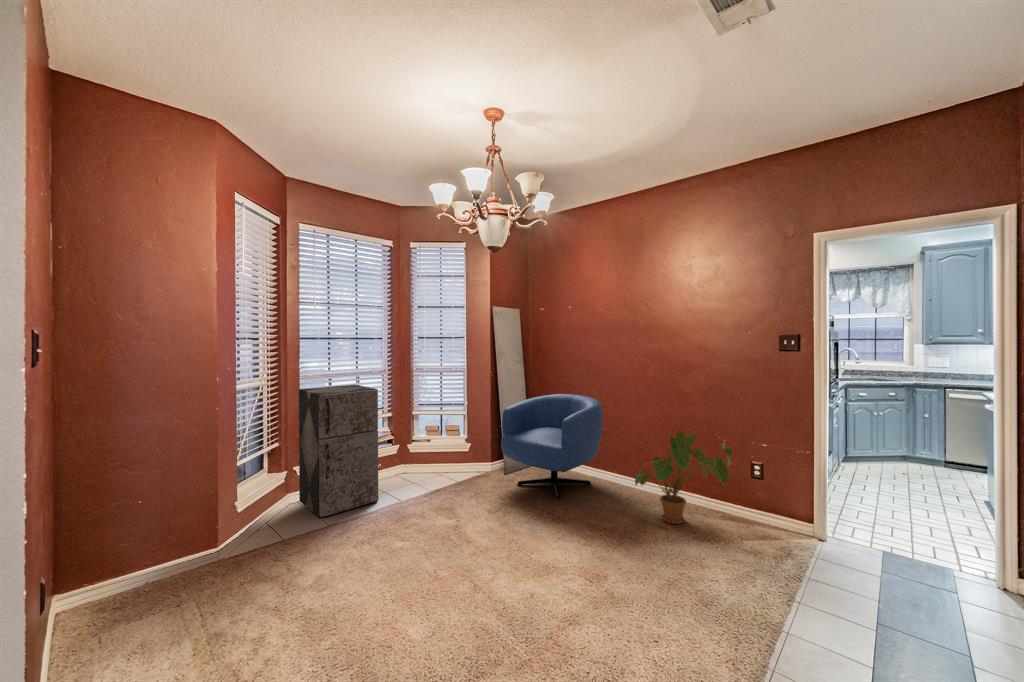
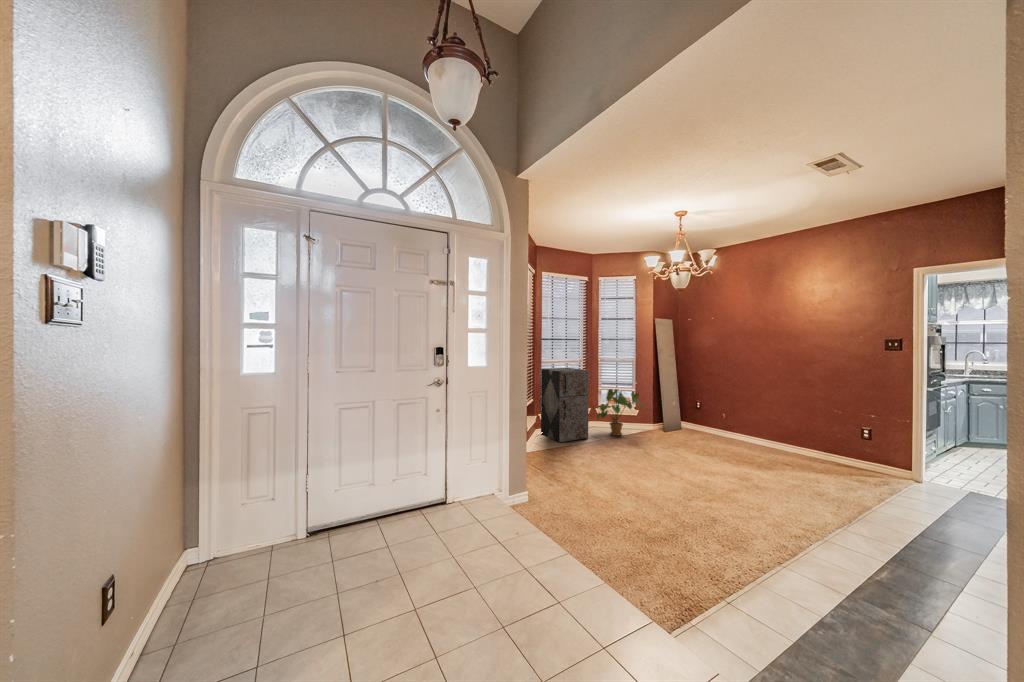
armchair: present [501,394,603,499] -> none [664,379,741,447]
house plant: present [635,431,732,524] -> present [597,389,644,435]

